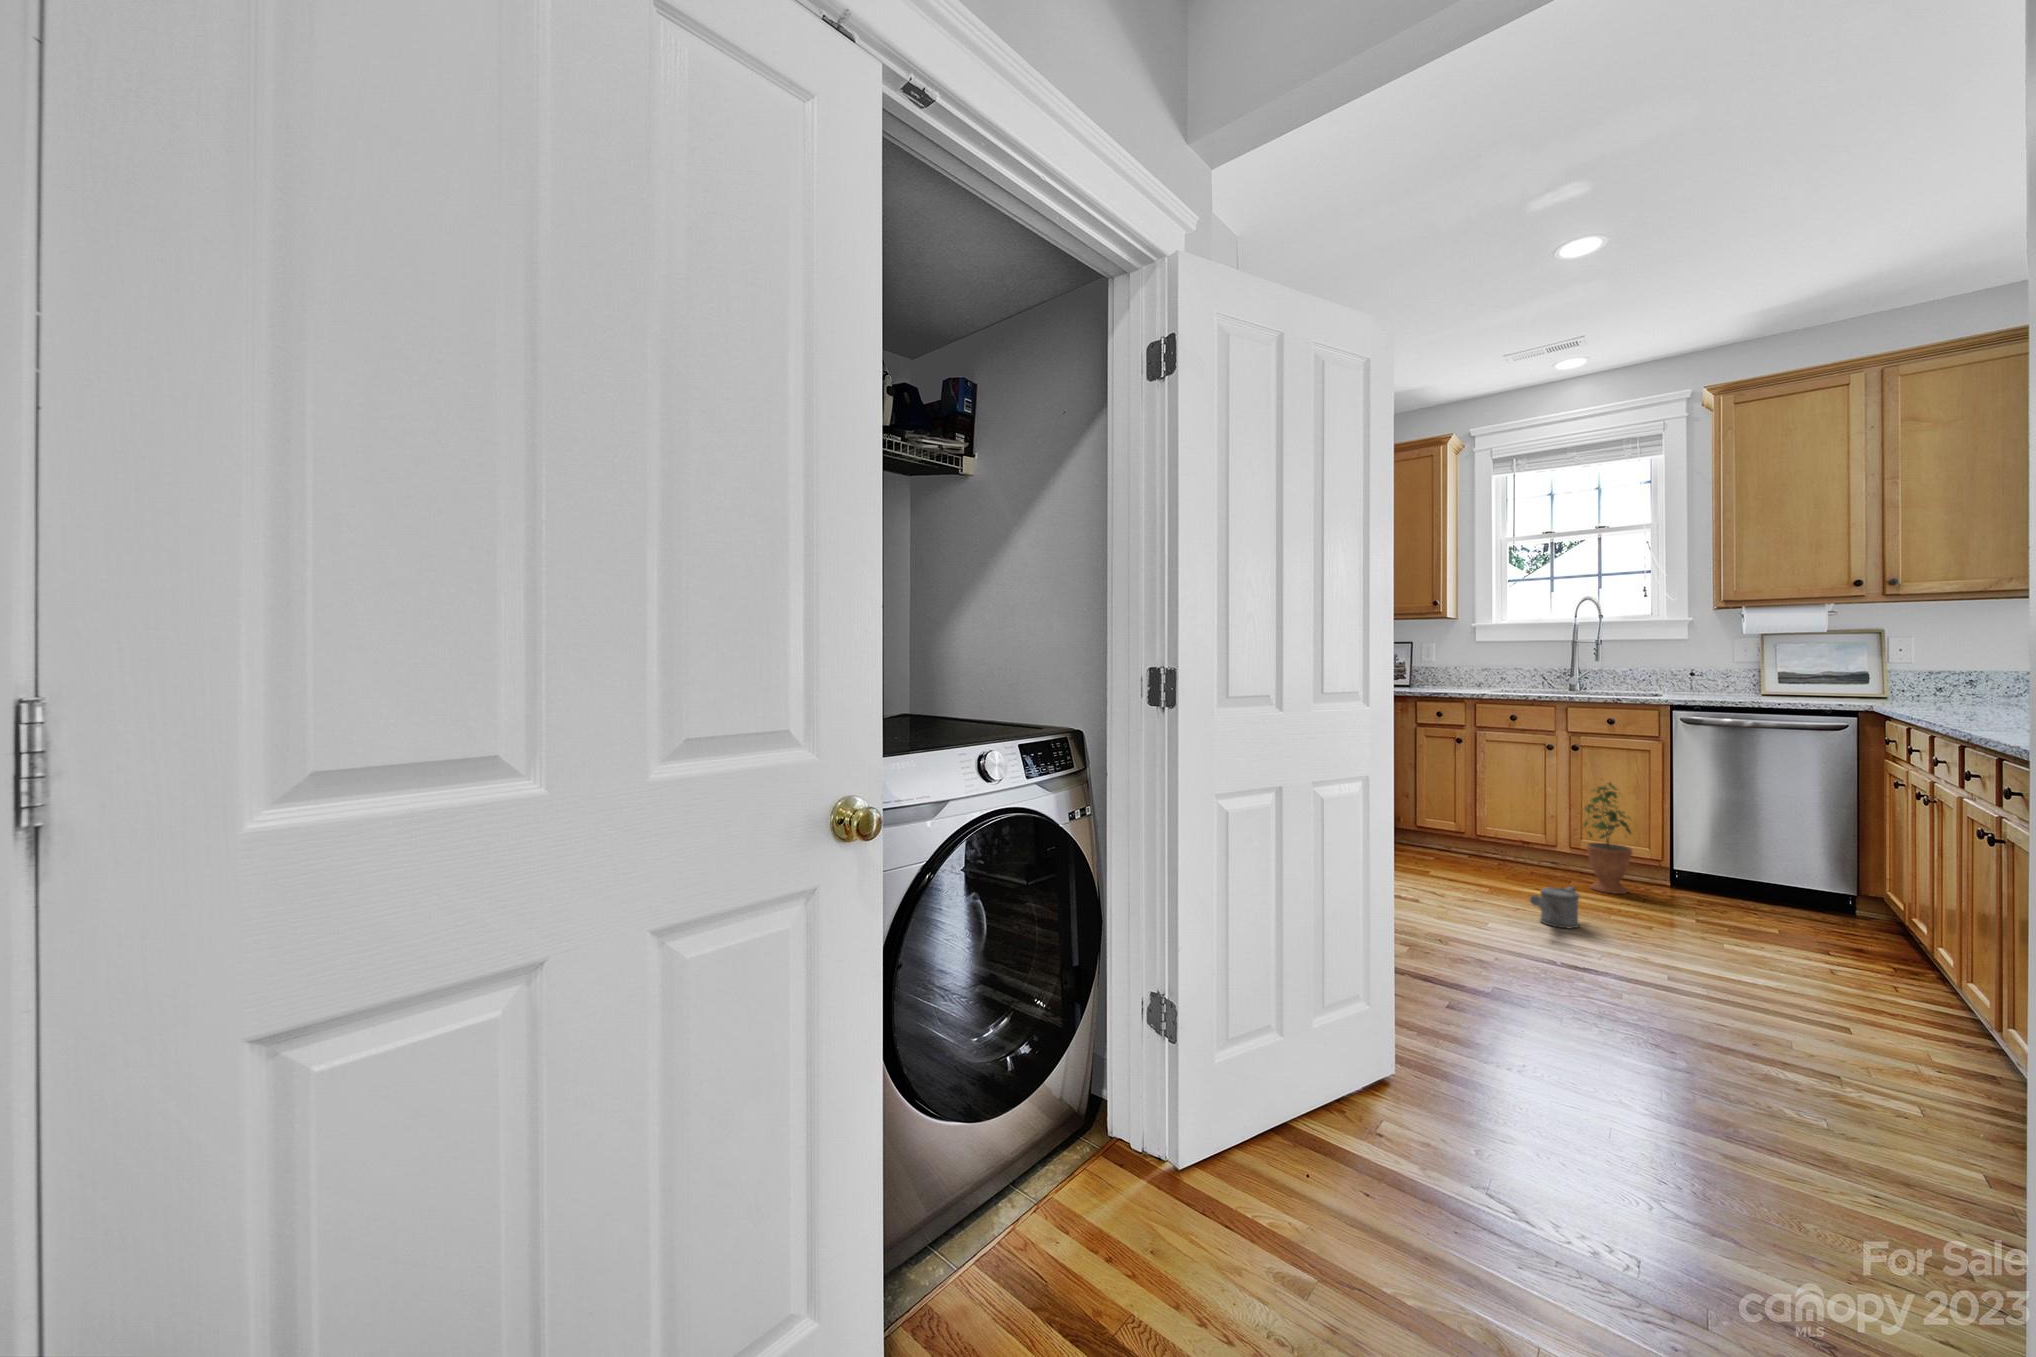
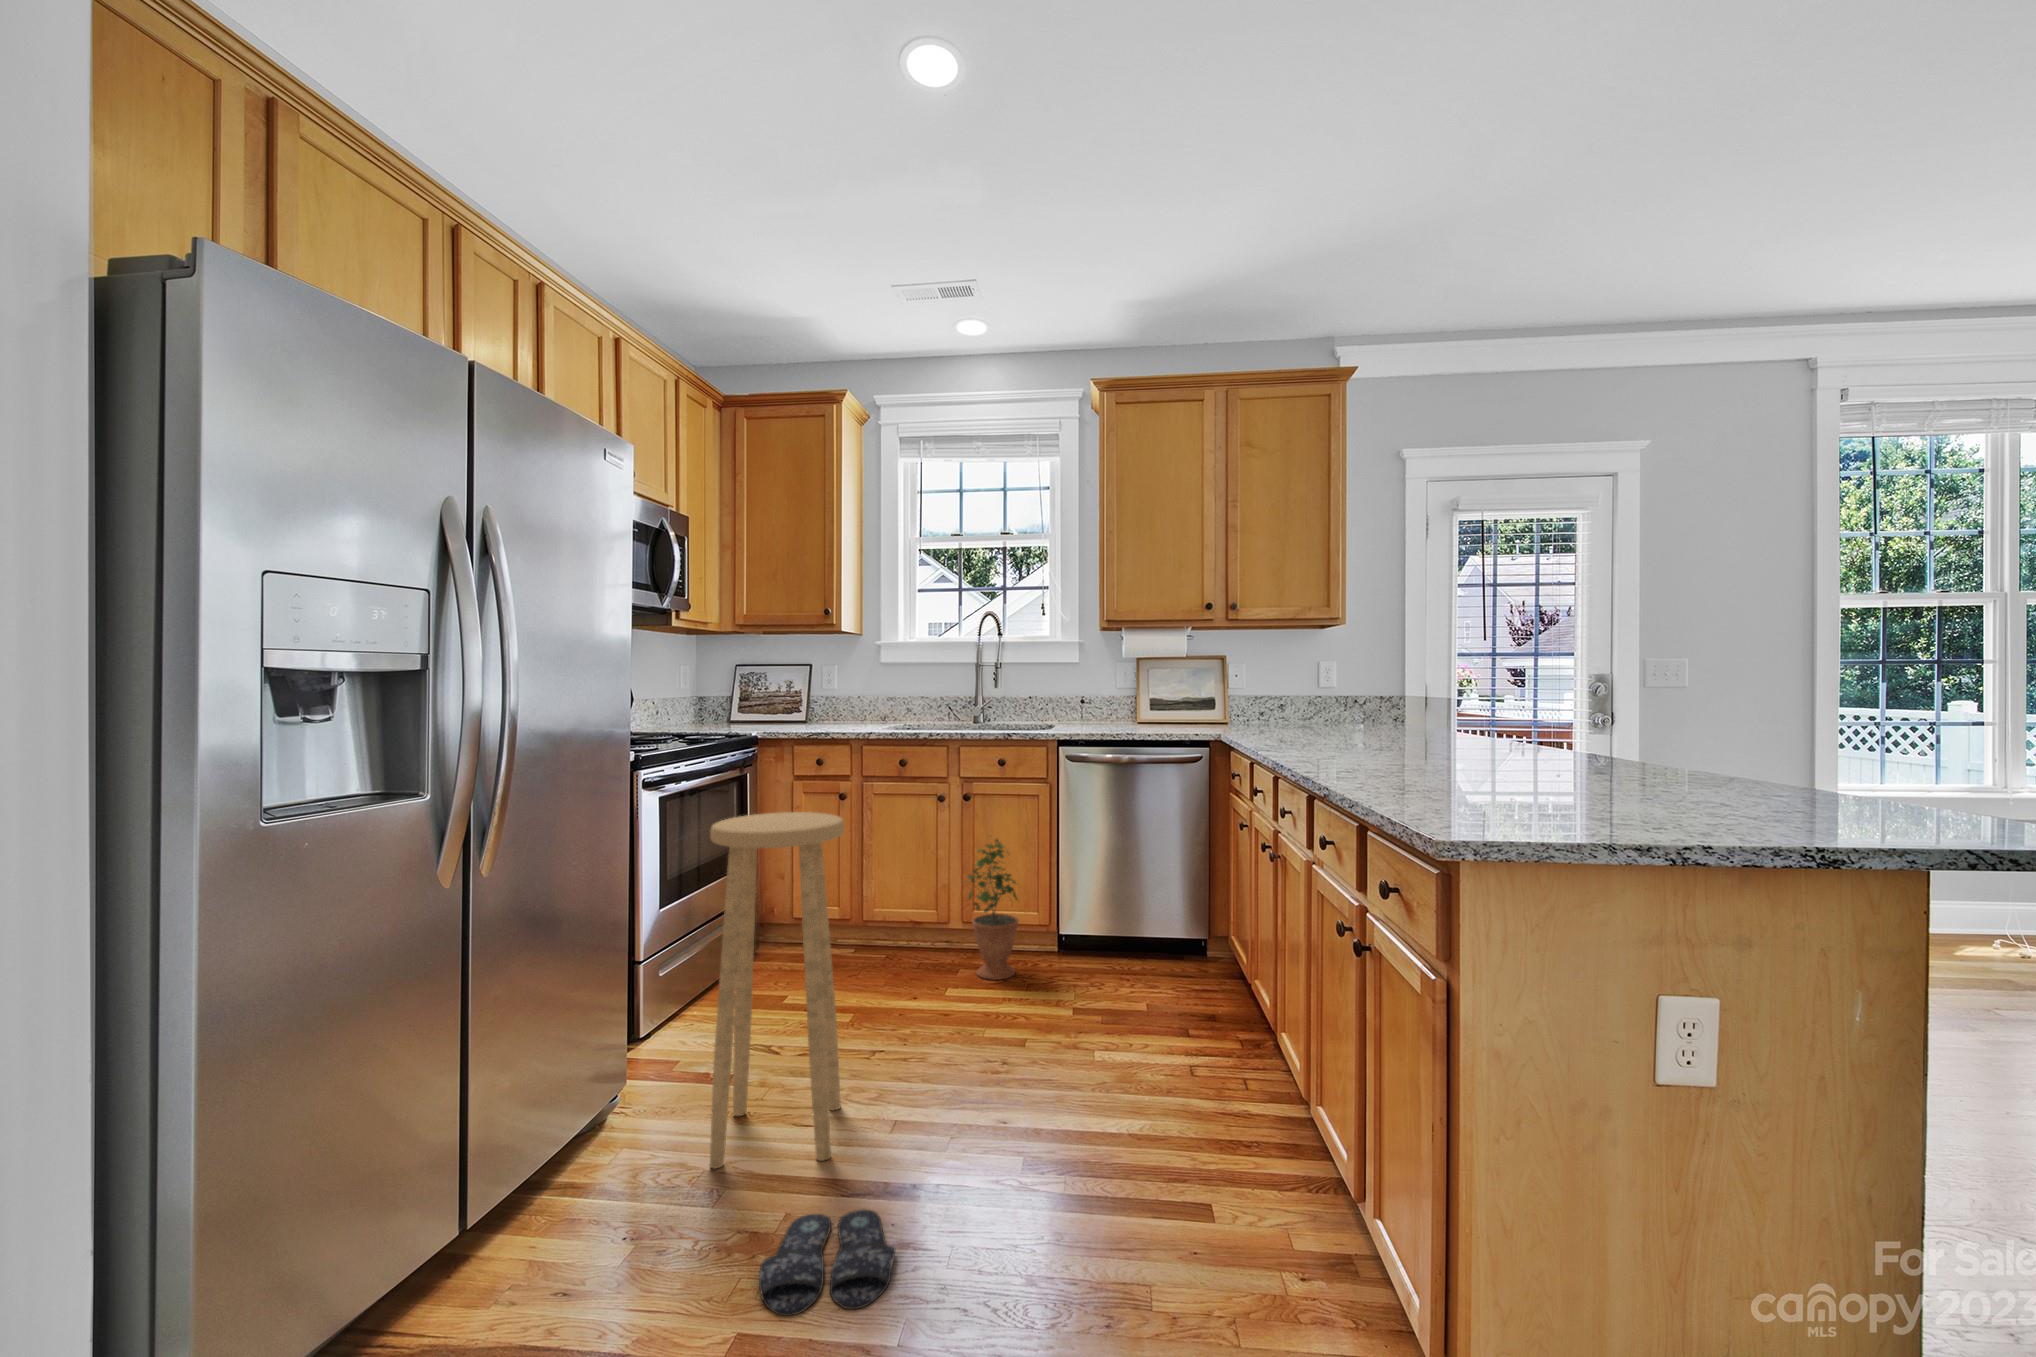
stool: none [1428,738,1523,957] -> present [710,812,844,1168]
watering can: present [1530,886,1579,929] -> none [873,997,942,1066]
slippers: none [1498,975,1592,1016] -> present [759,1209,896,1316]

